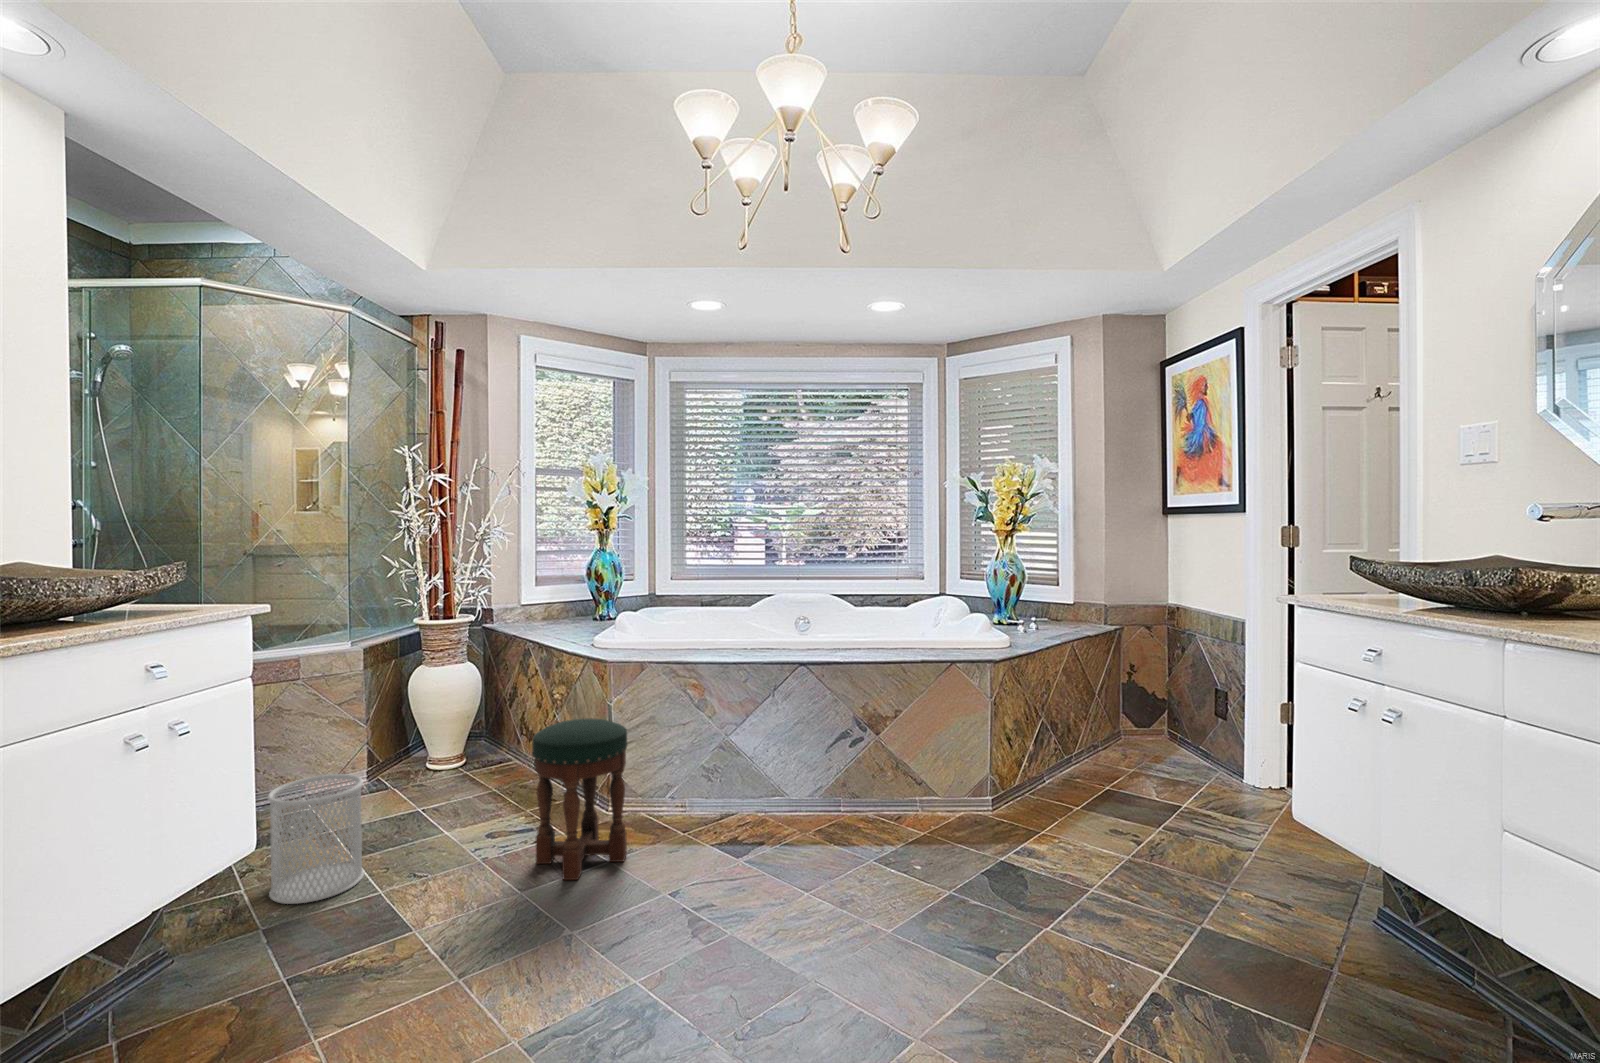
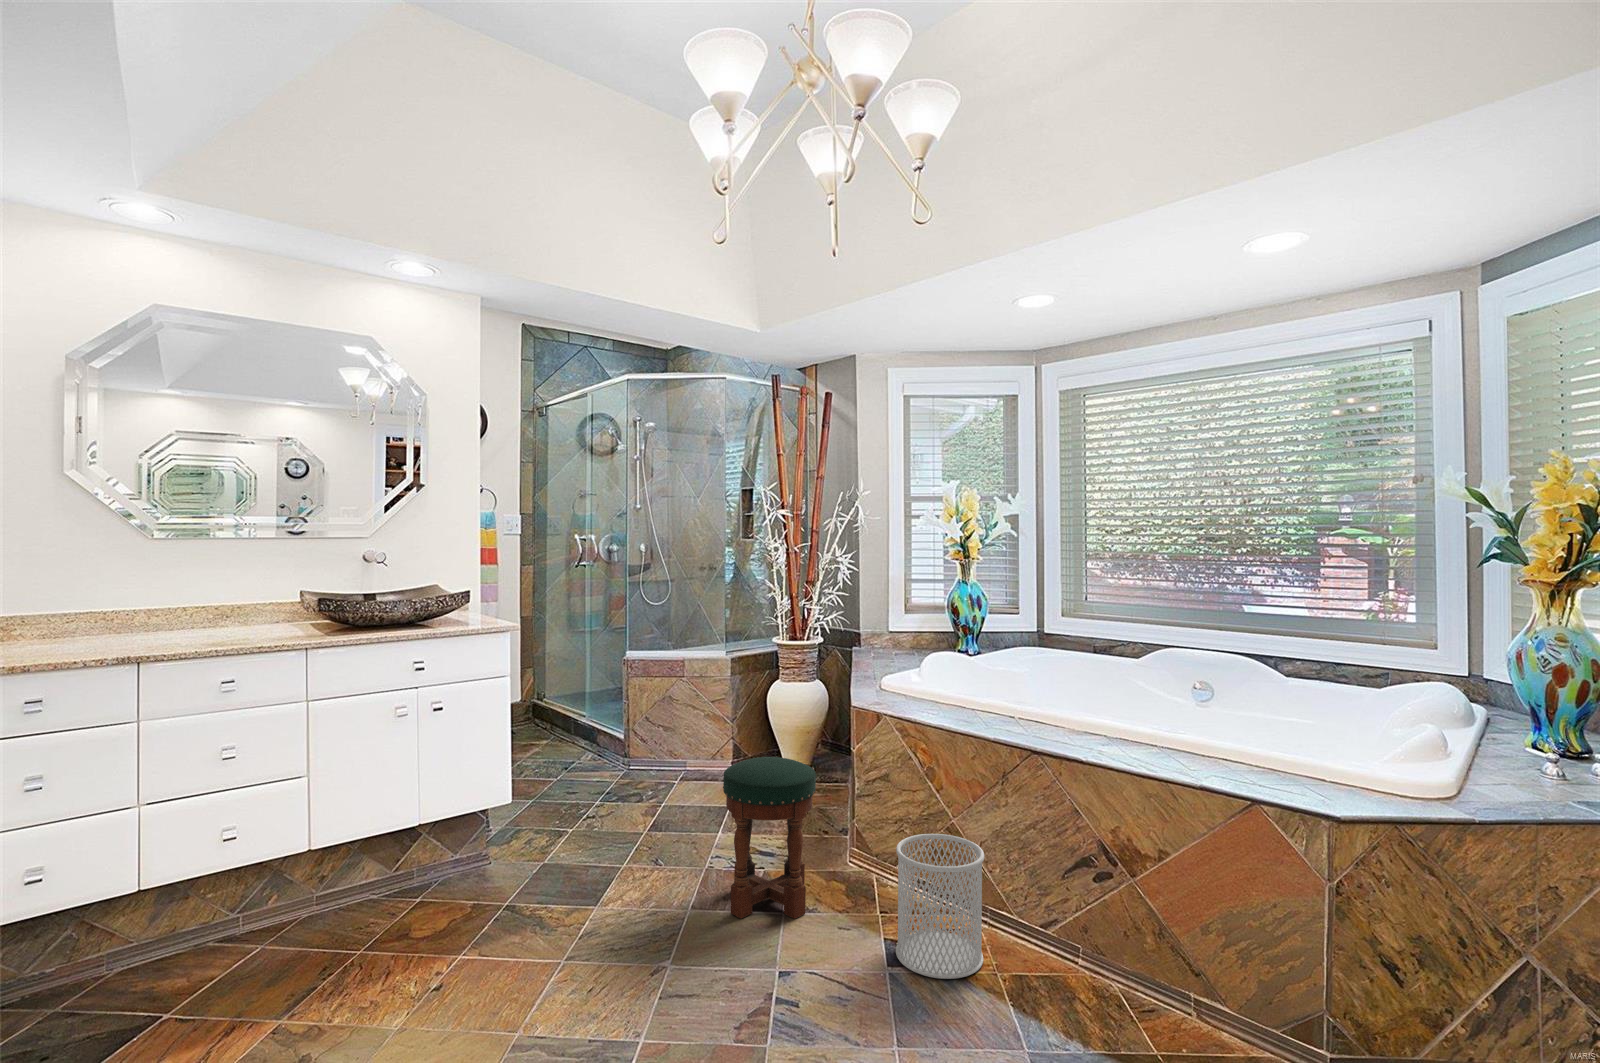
wastebasket: present [268,774,364,904] -> present [896,834,984,979]

